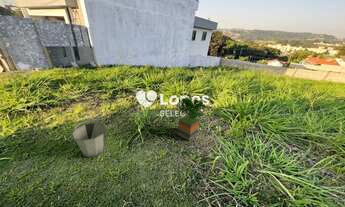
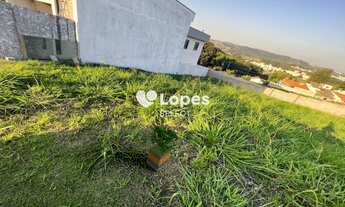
bucket: present [72,120,106,158] -> none [20,142,64,187]

